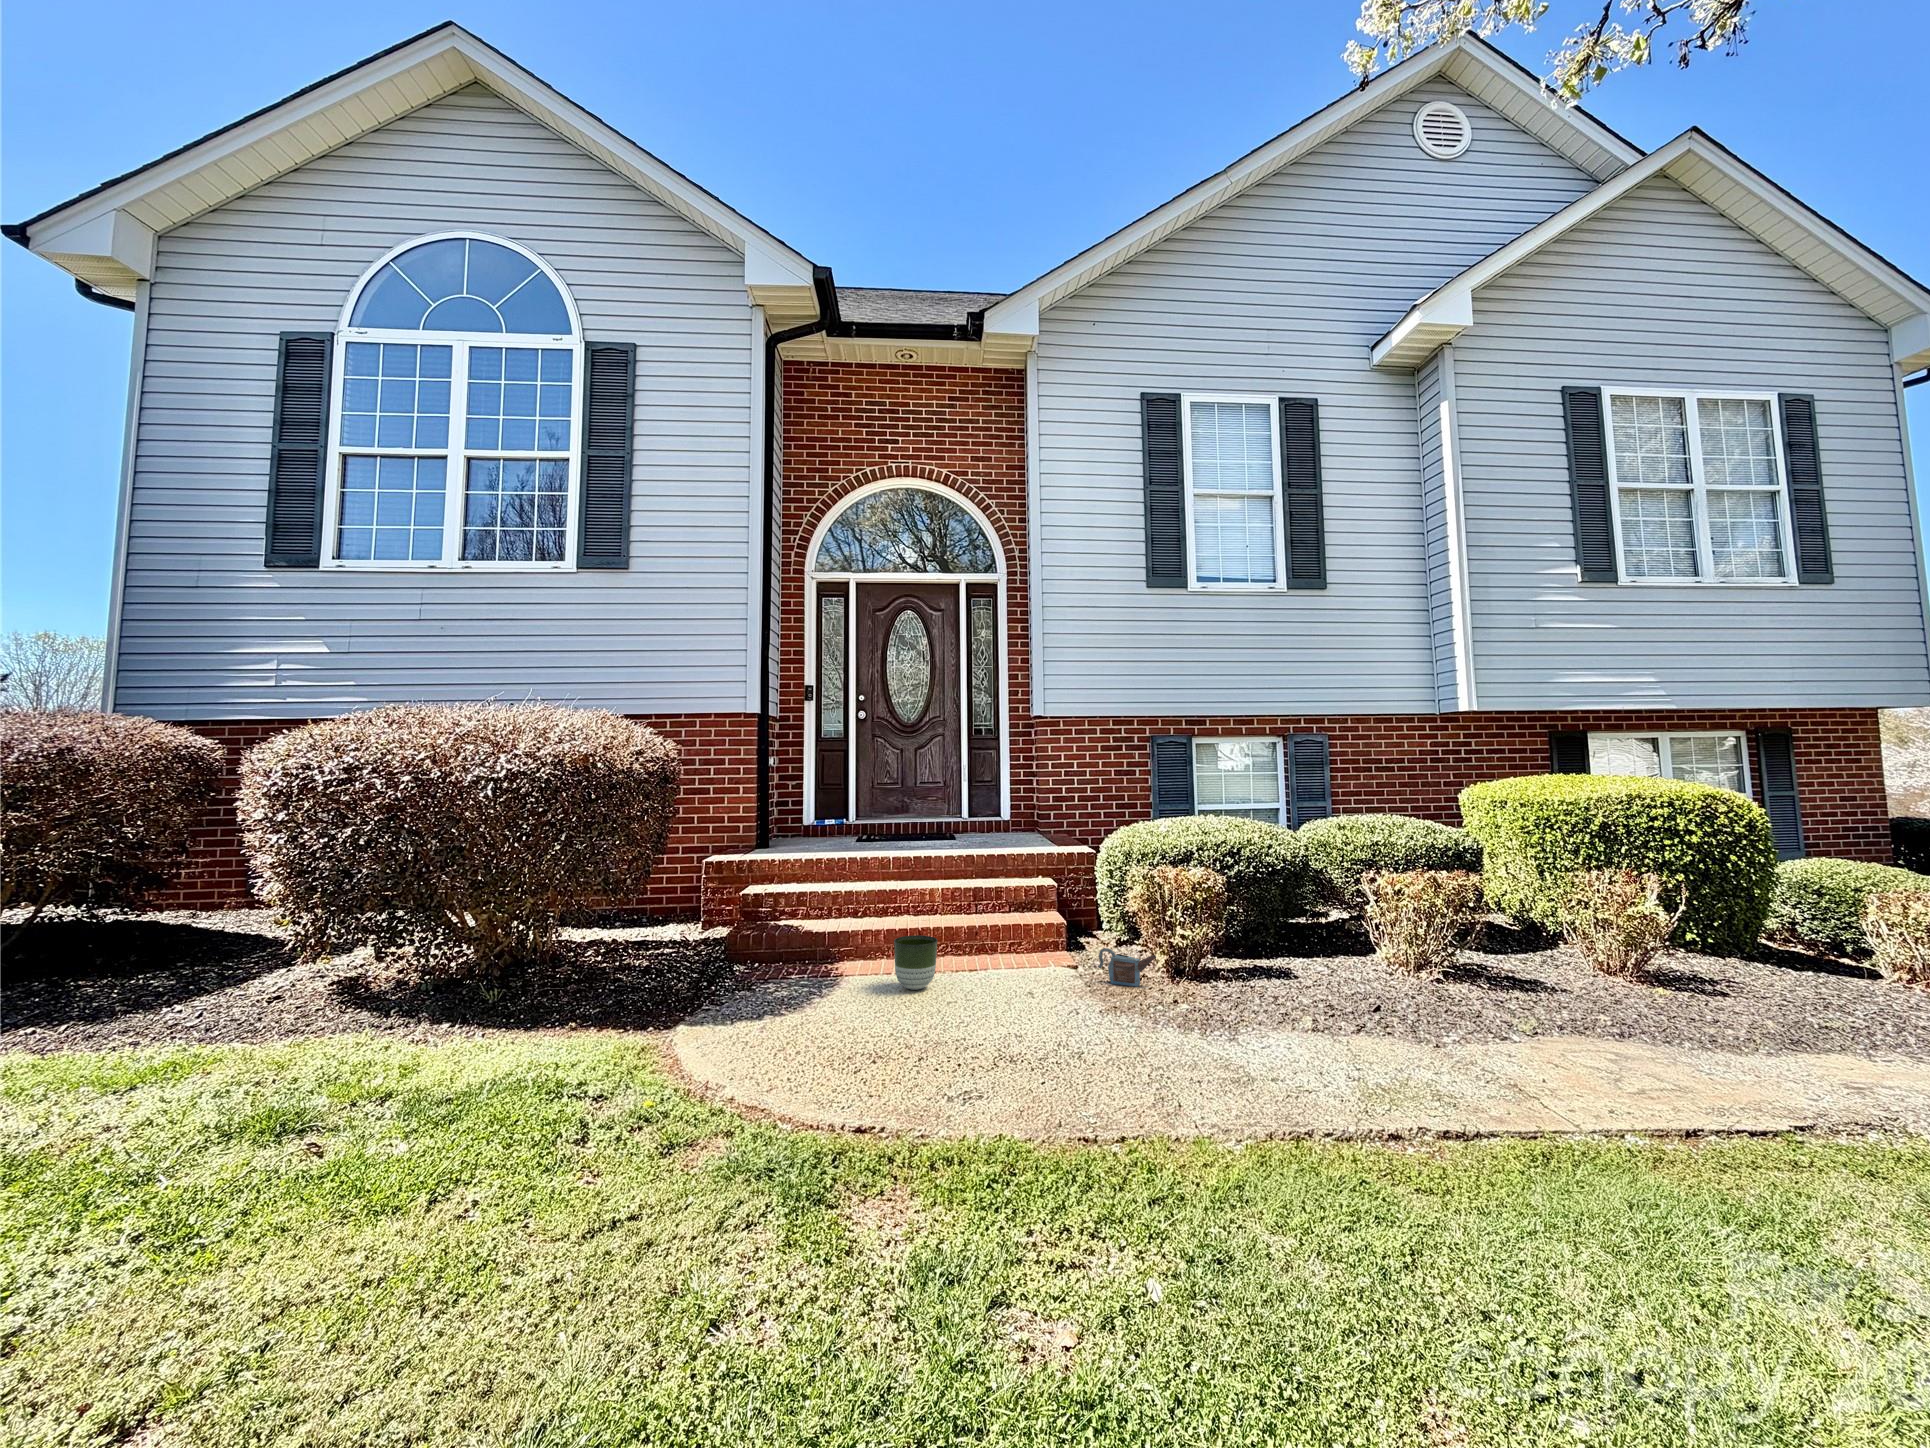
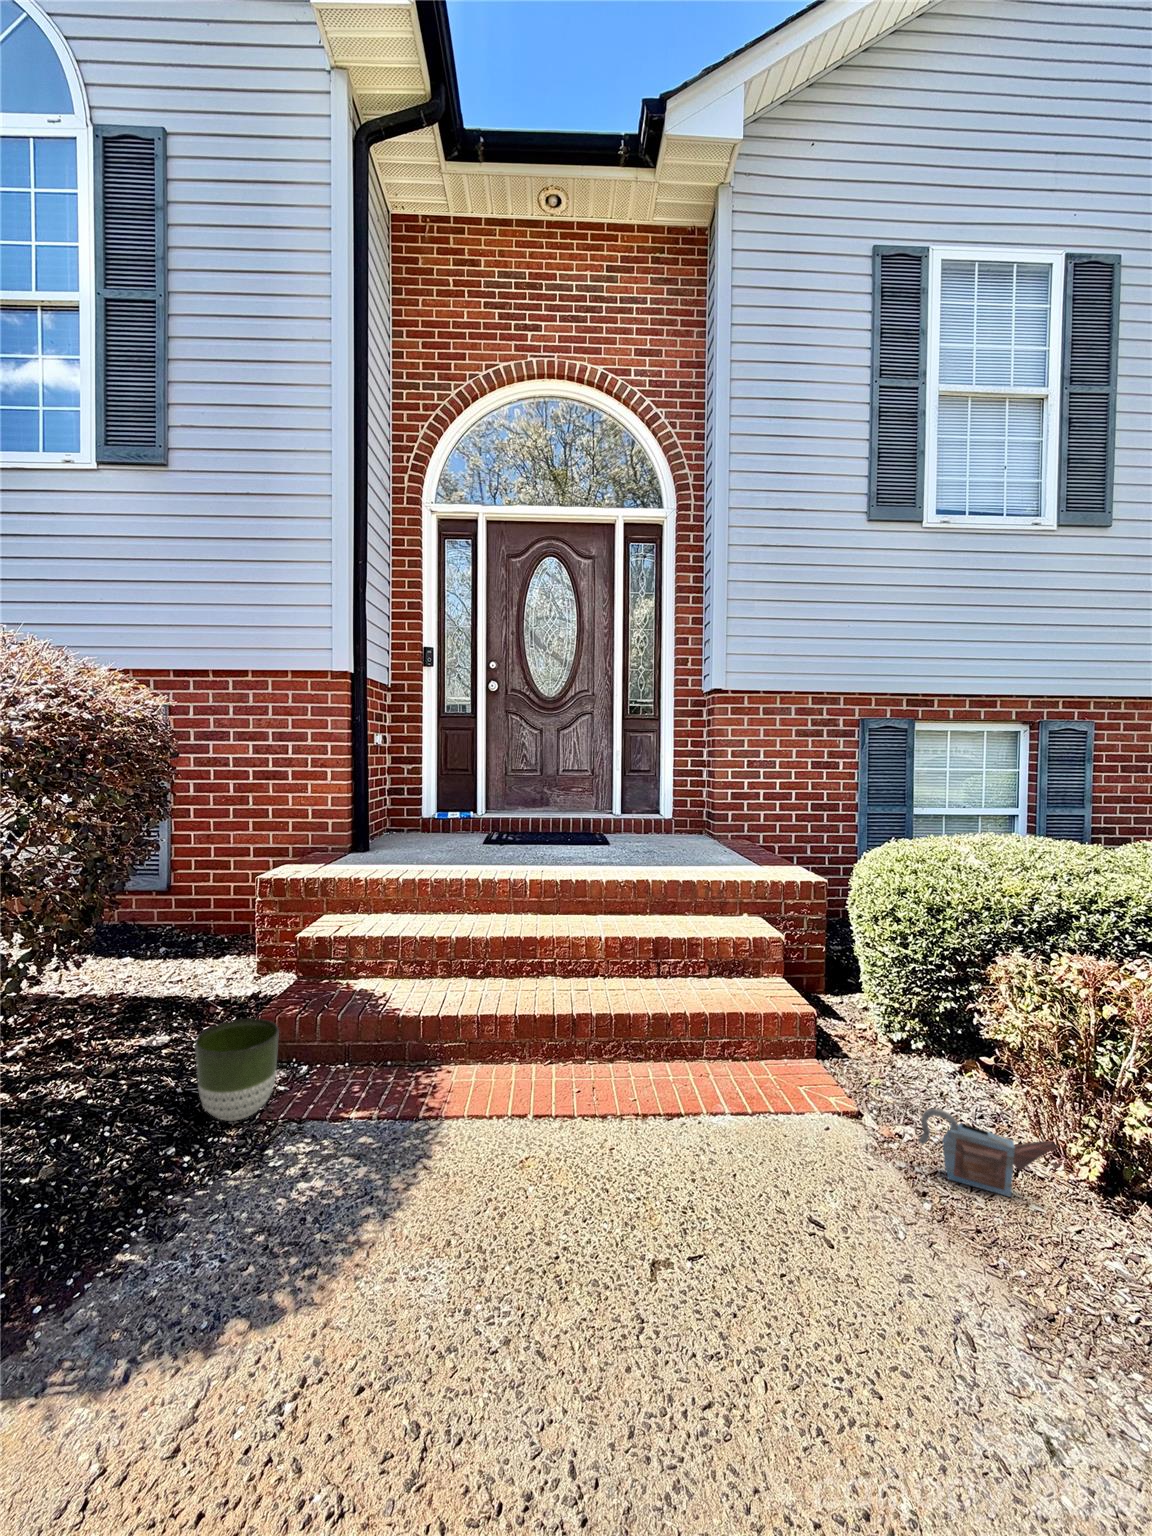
planter: present [894,935,937,990] -> present [195,1019,279,1121]

